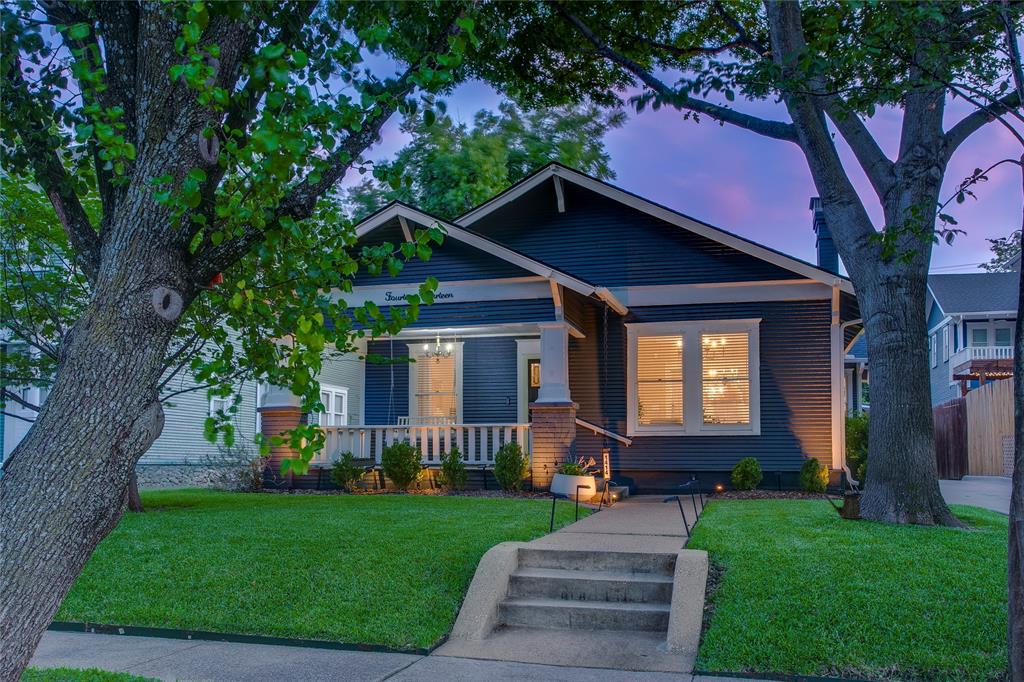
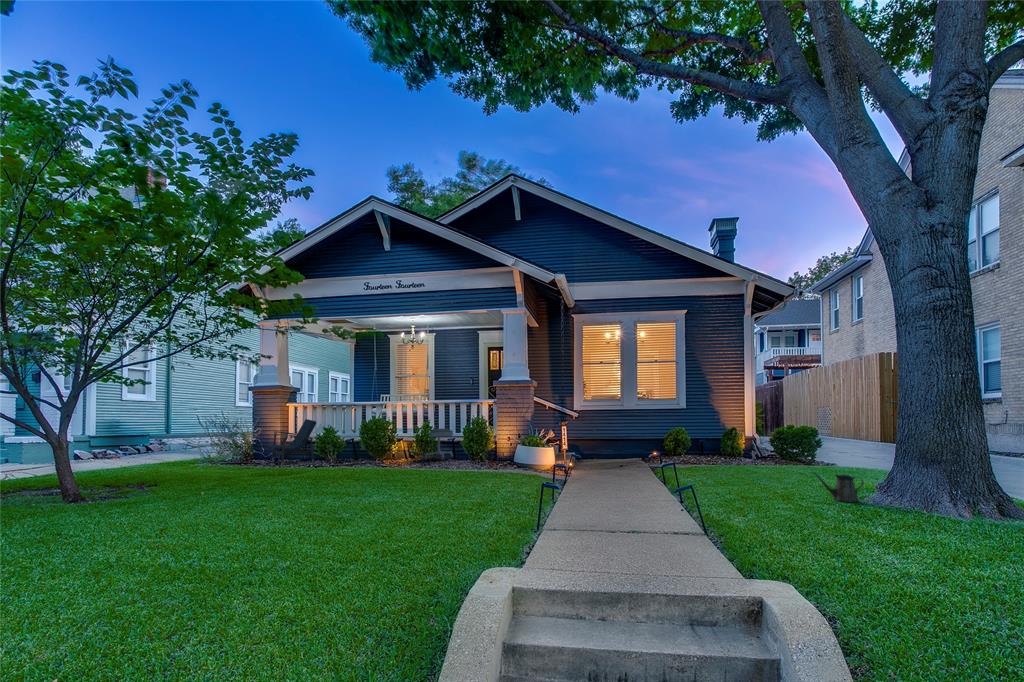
lounge chair: none [279,444,333,495] -> present [267,419,316,465]
stool: present [344,458,377,492] -> present [424,429,454,461]
potted plant: present [903,482,925,523] -> none [909,463,940,509]

